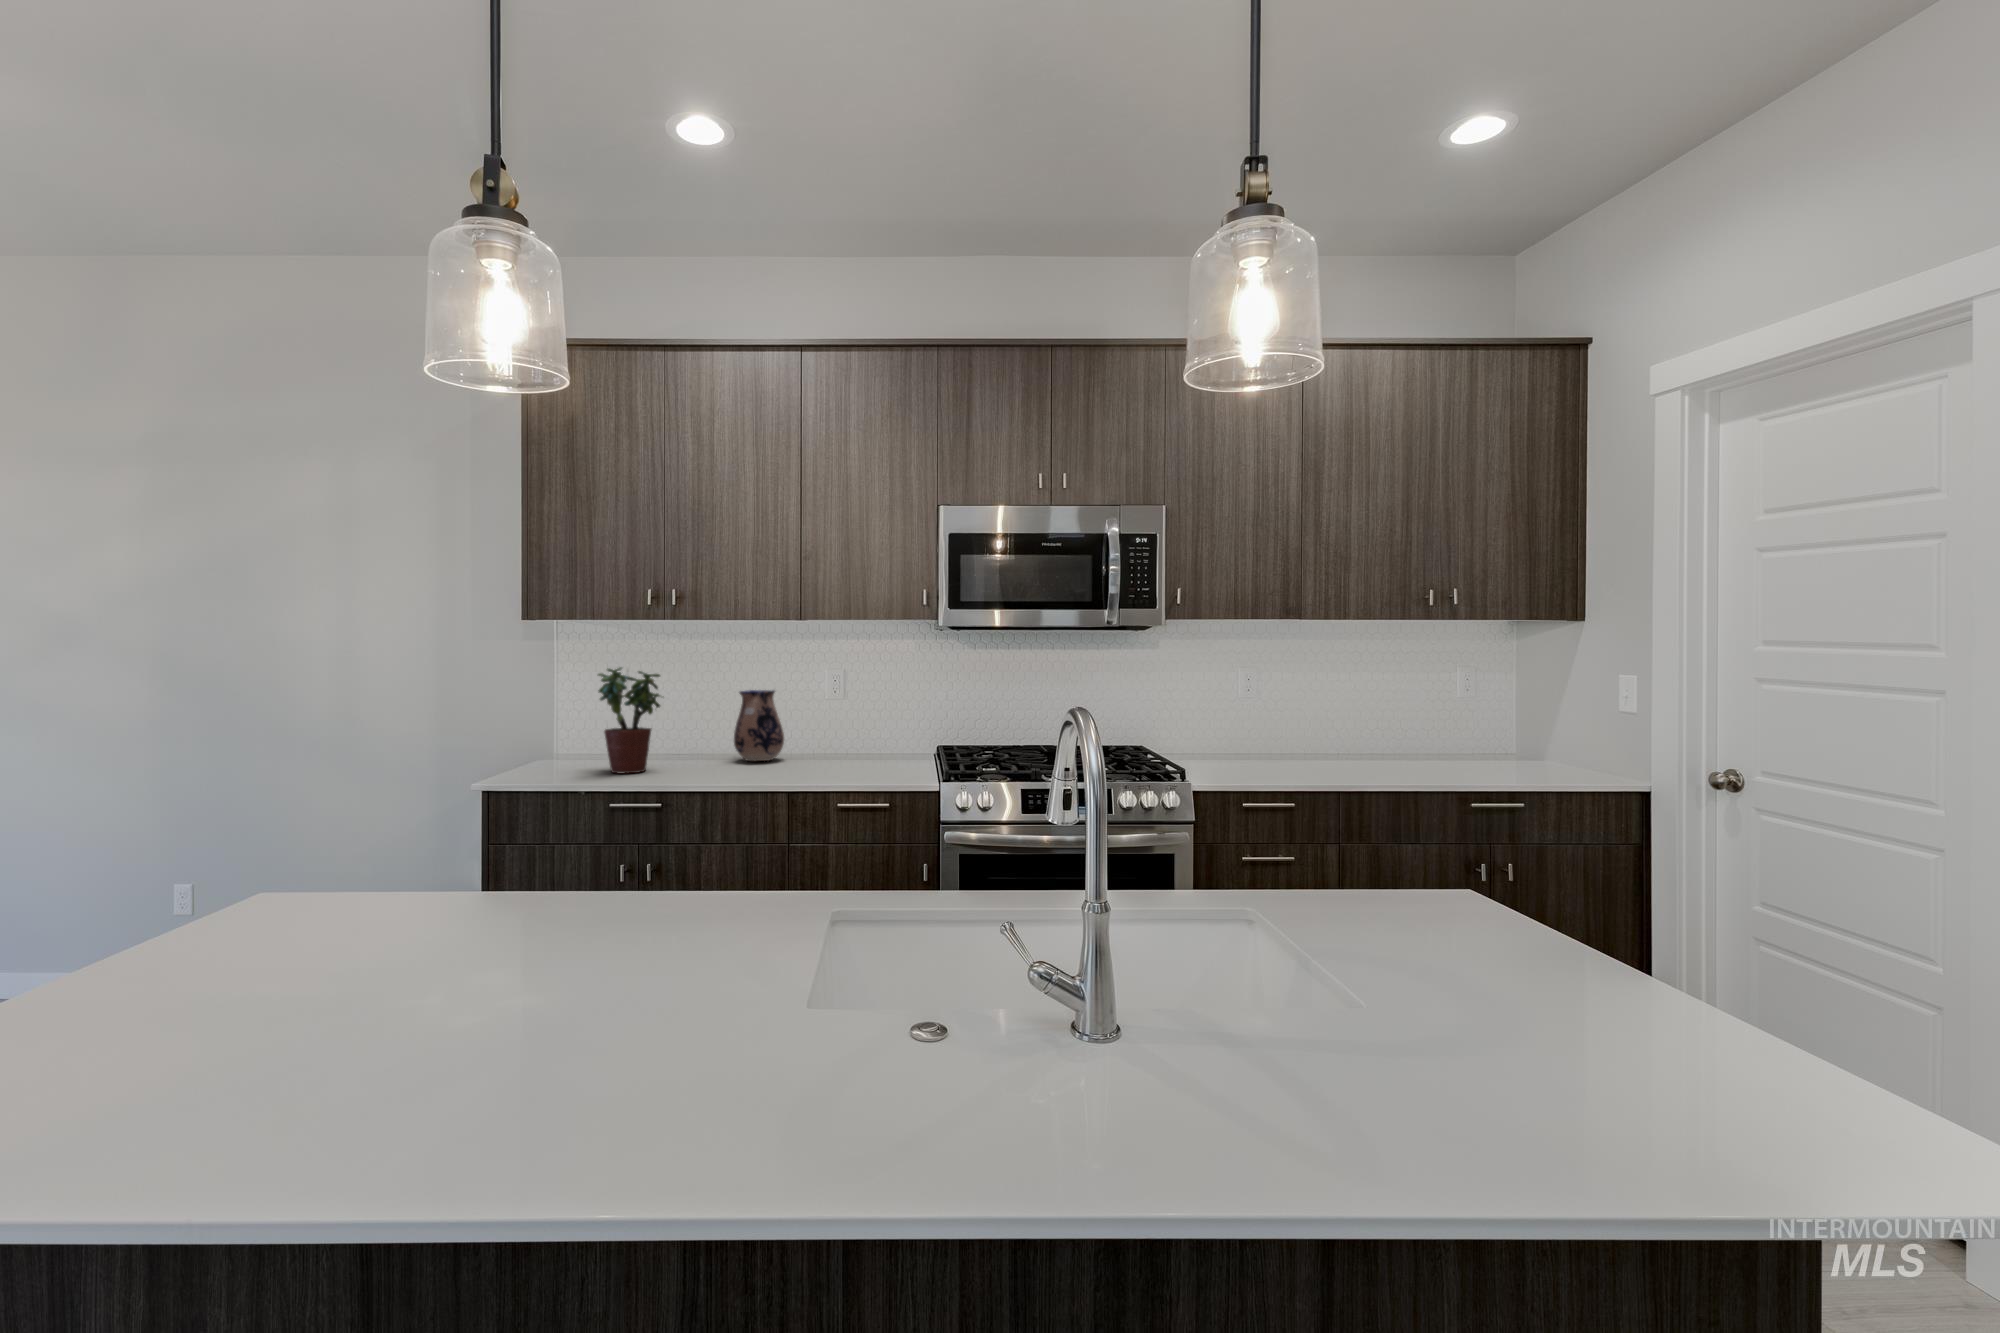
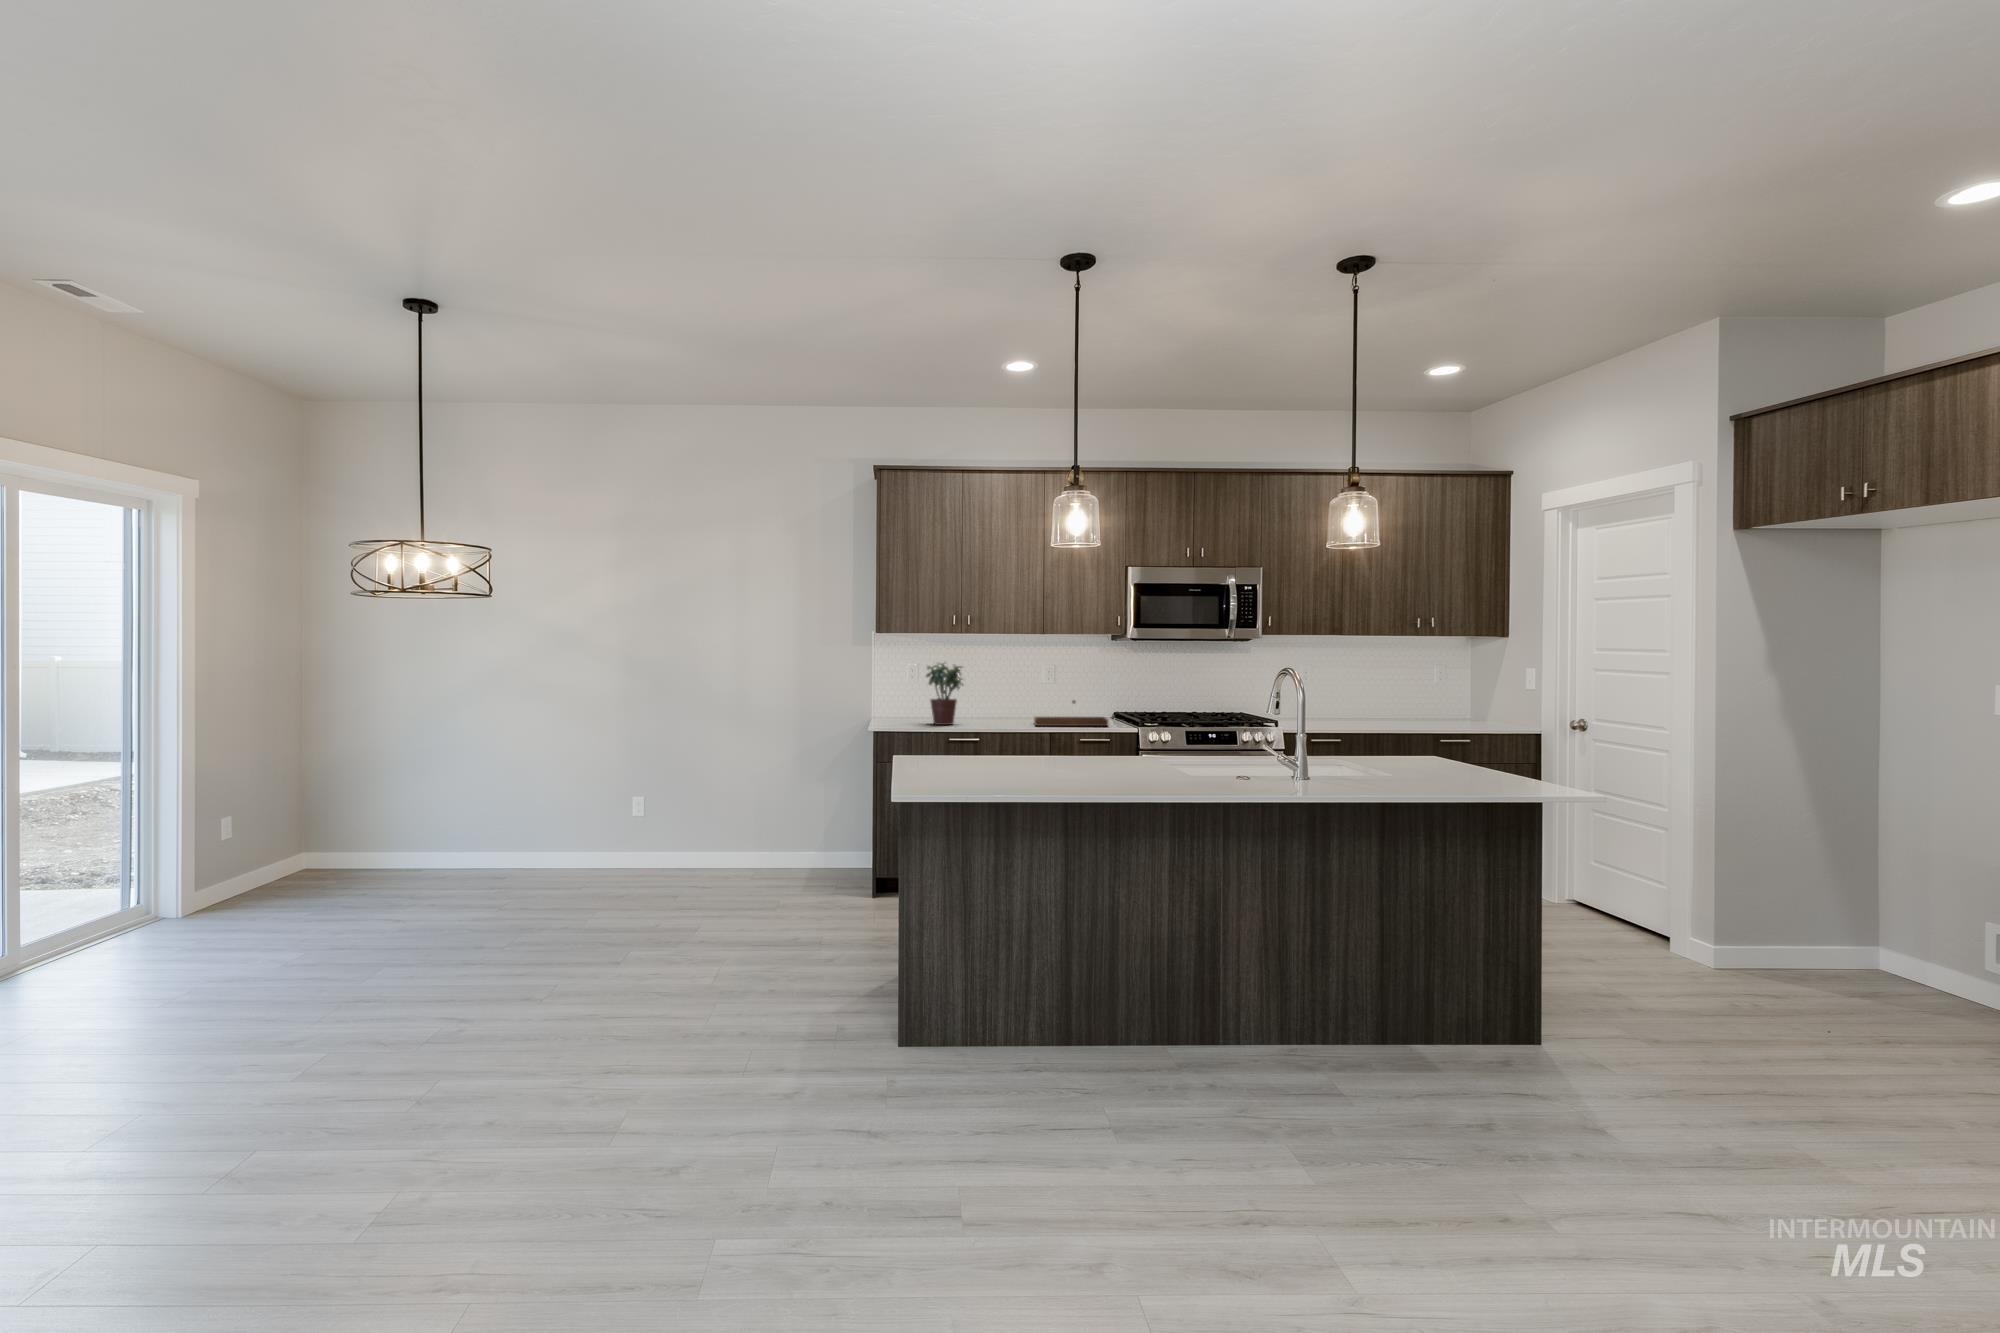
ceramic pitcher: present [734,690,784,761] -> none [995,677,1025,721]
tray: none [776,729,906,775] -> present [1034,700,1108,726]

